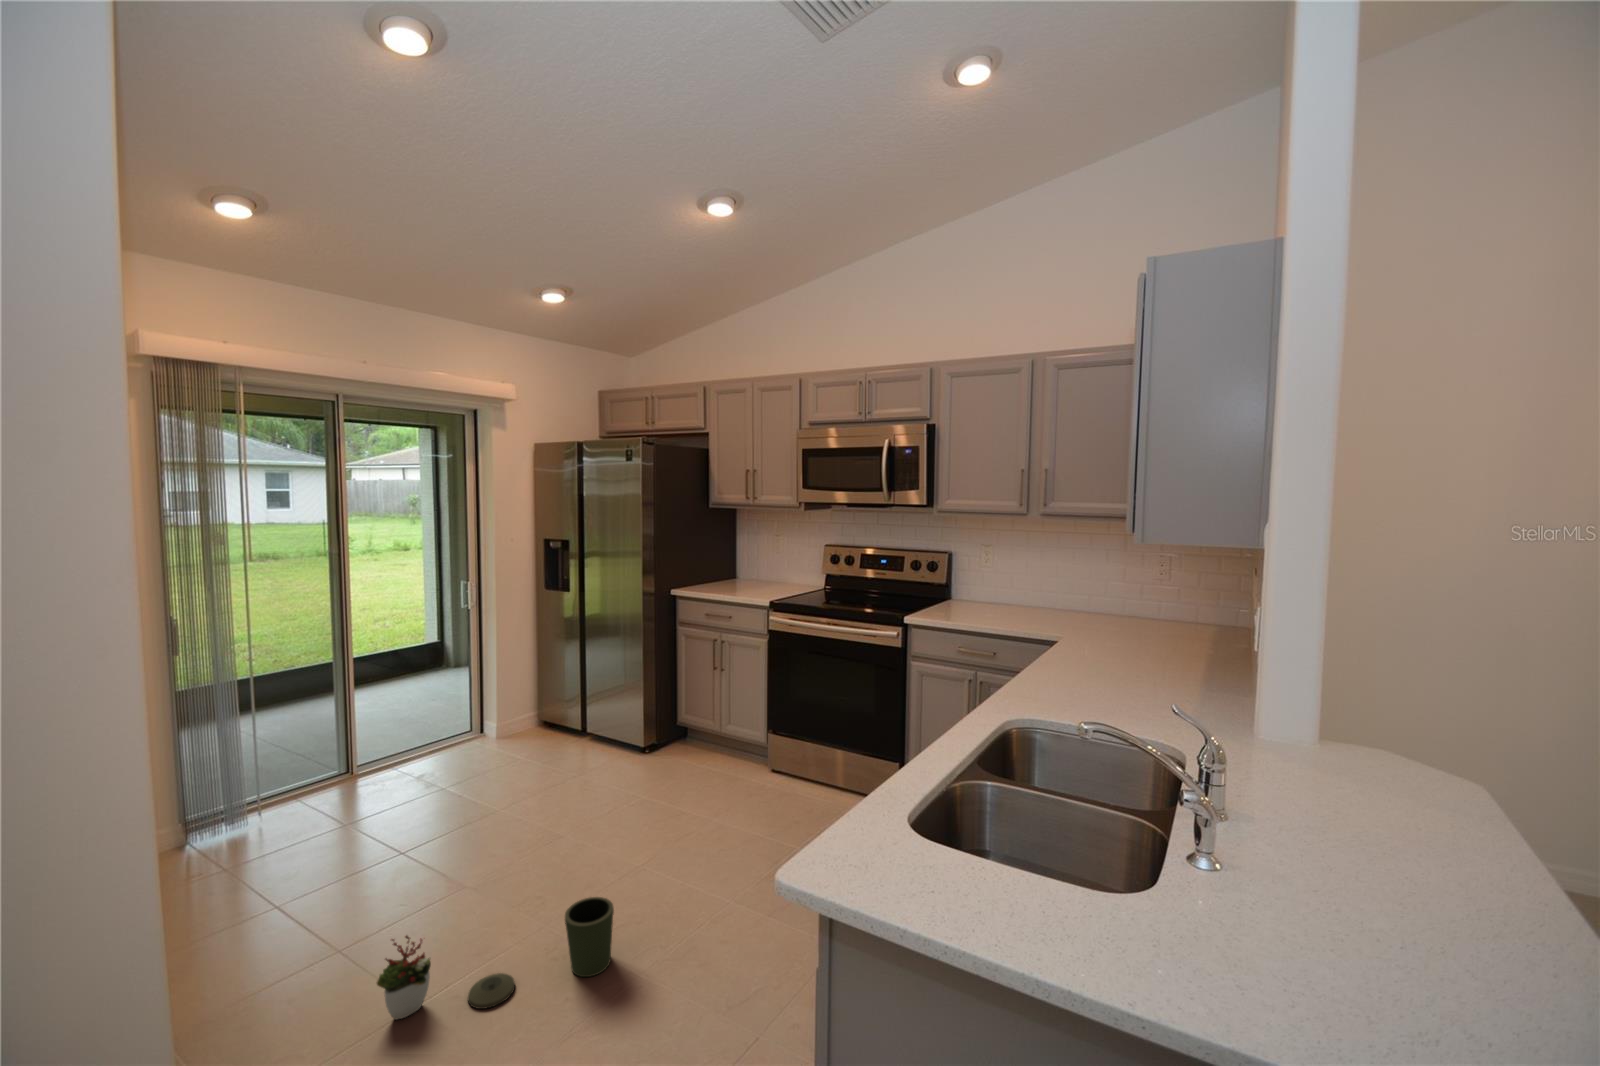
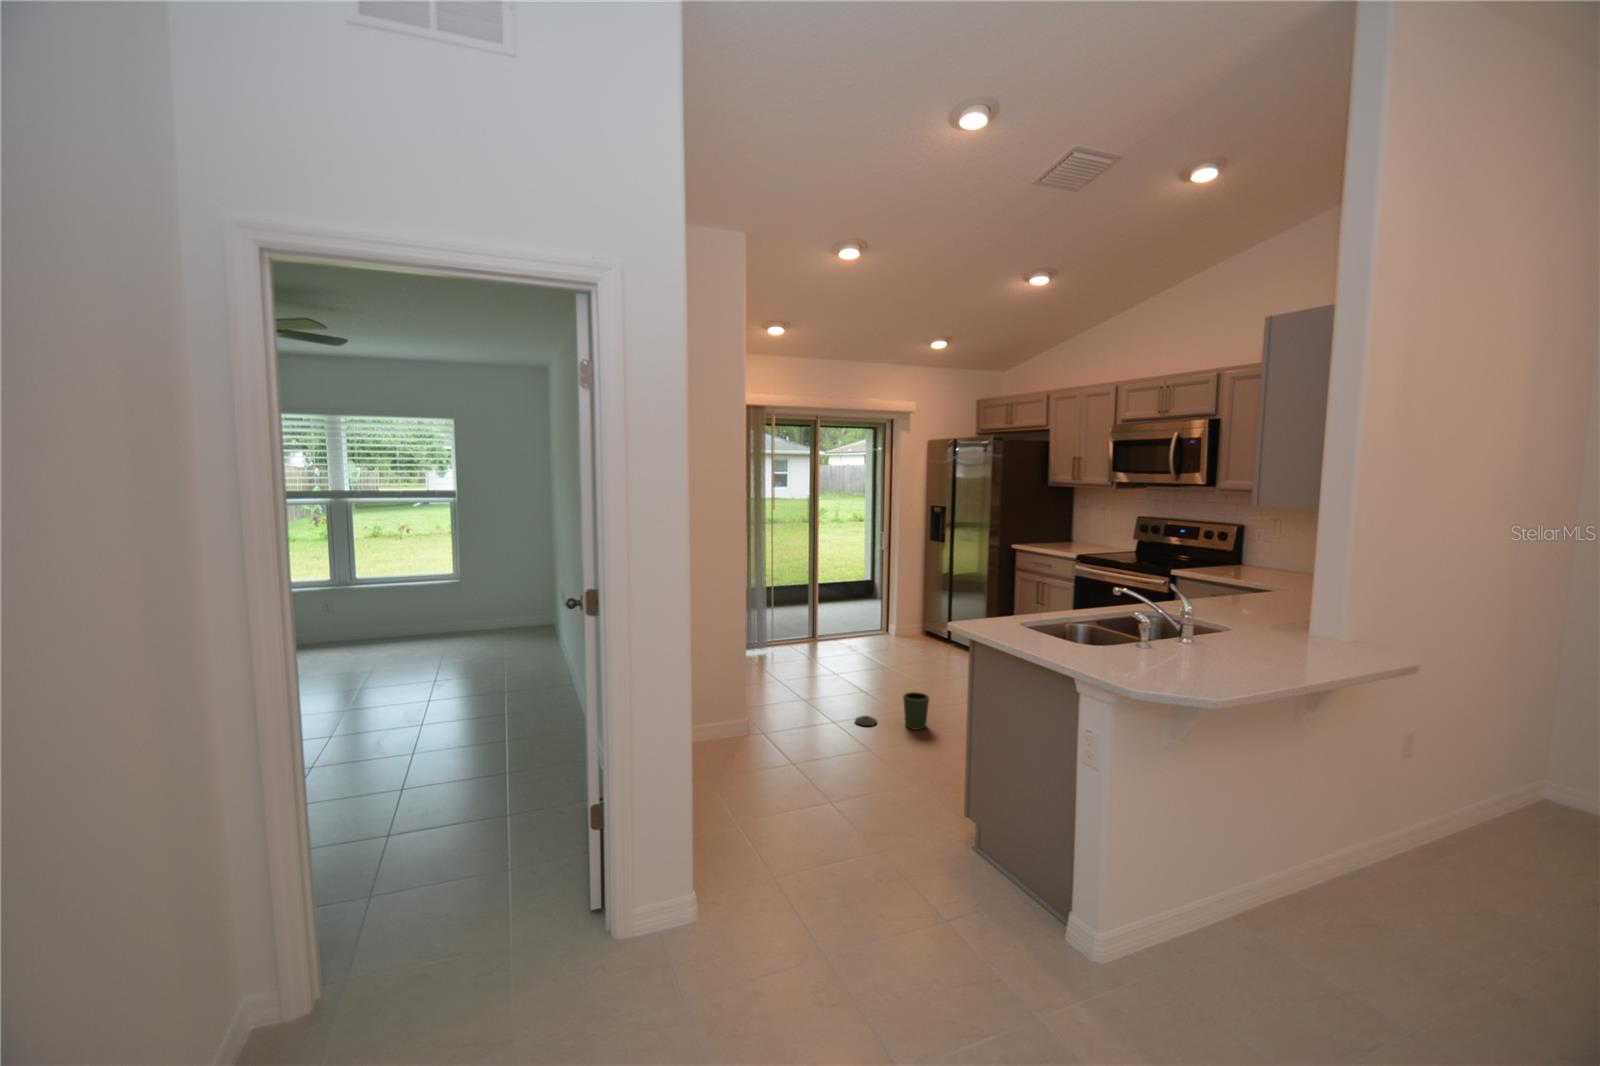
decorative plant: present [377,936,431,1019] -> none [817,680,840,719]

